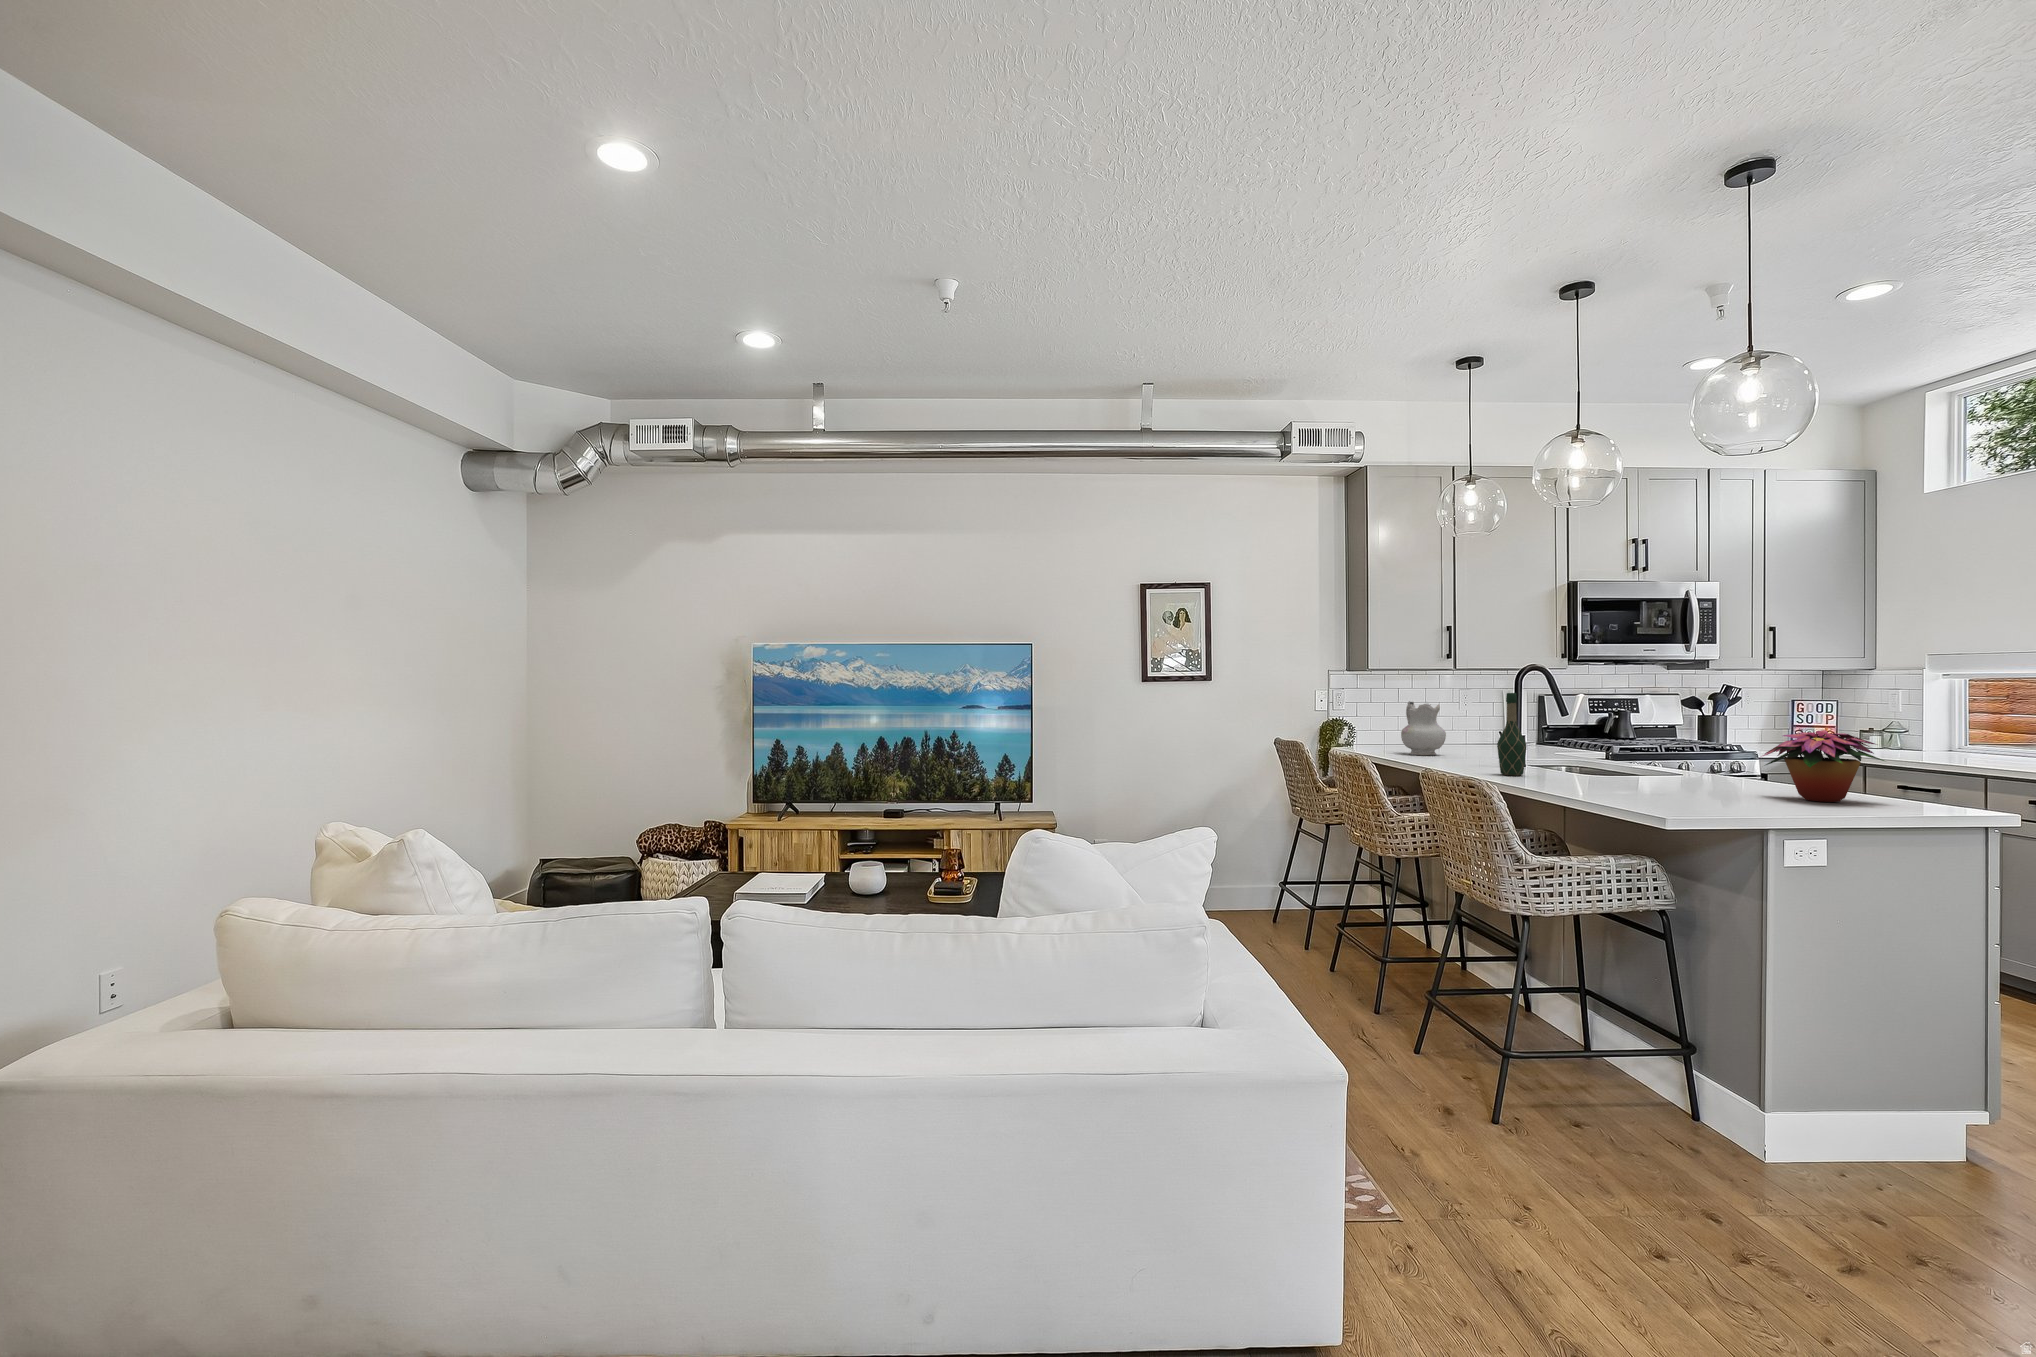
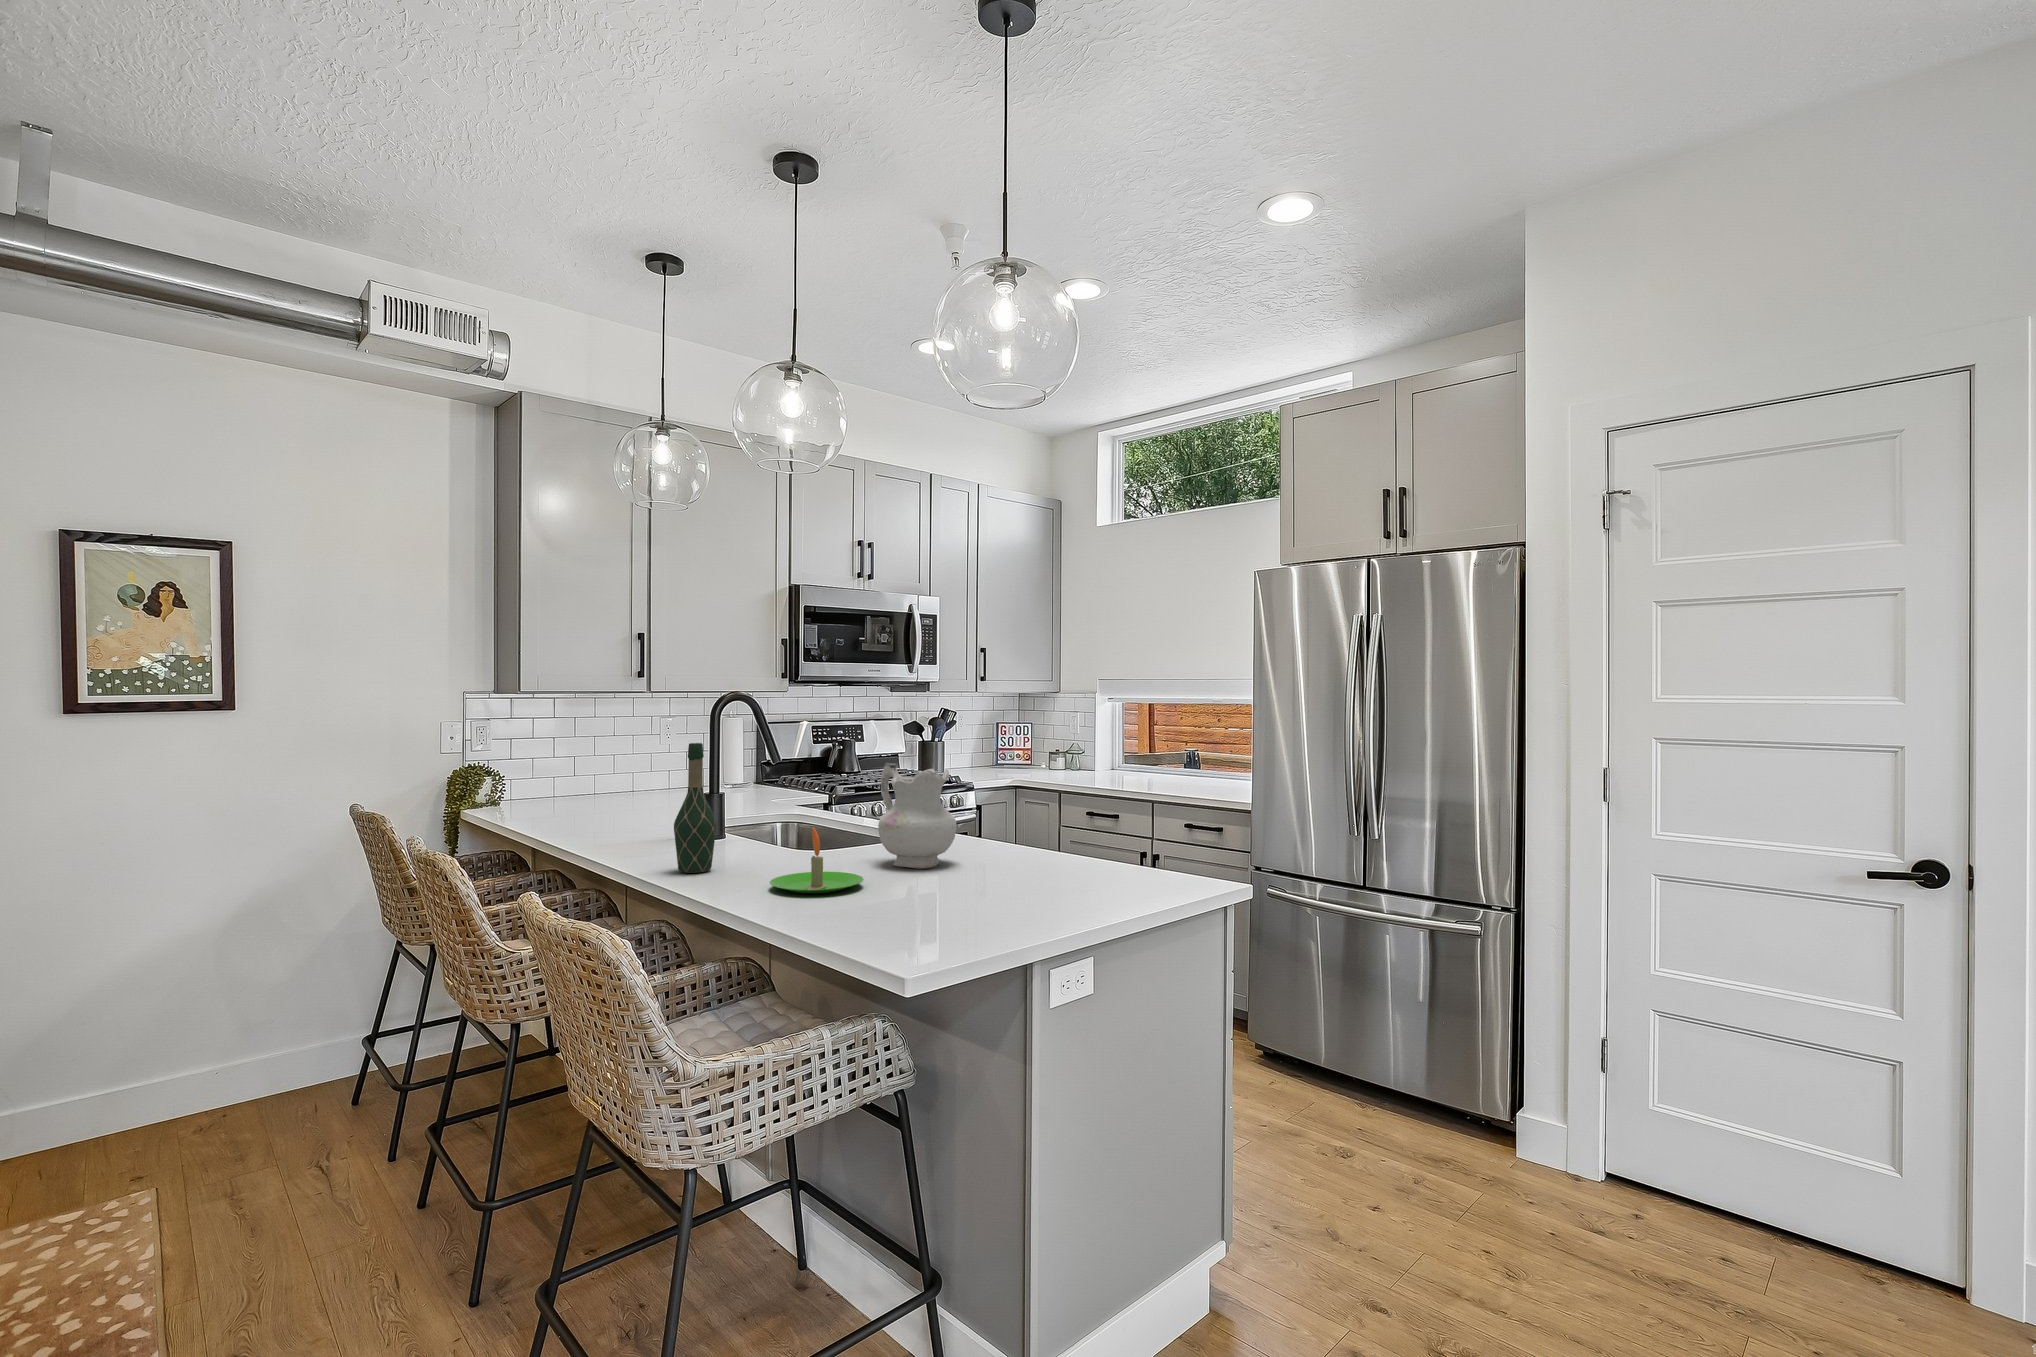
ceramic pitcher: present [1401,701,1446,755] -> present [878,763,956,869]
flower arrangement: present [1763,730,1884,802] -> none [999,793,1140,894]
candle: none [1568,746,1639,787] -> present [770,828,864,893]

